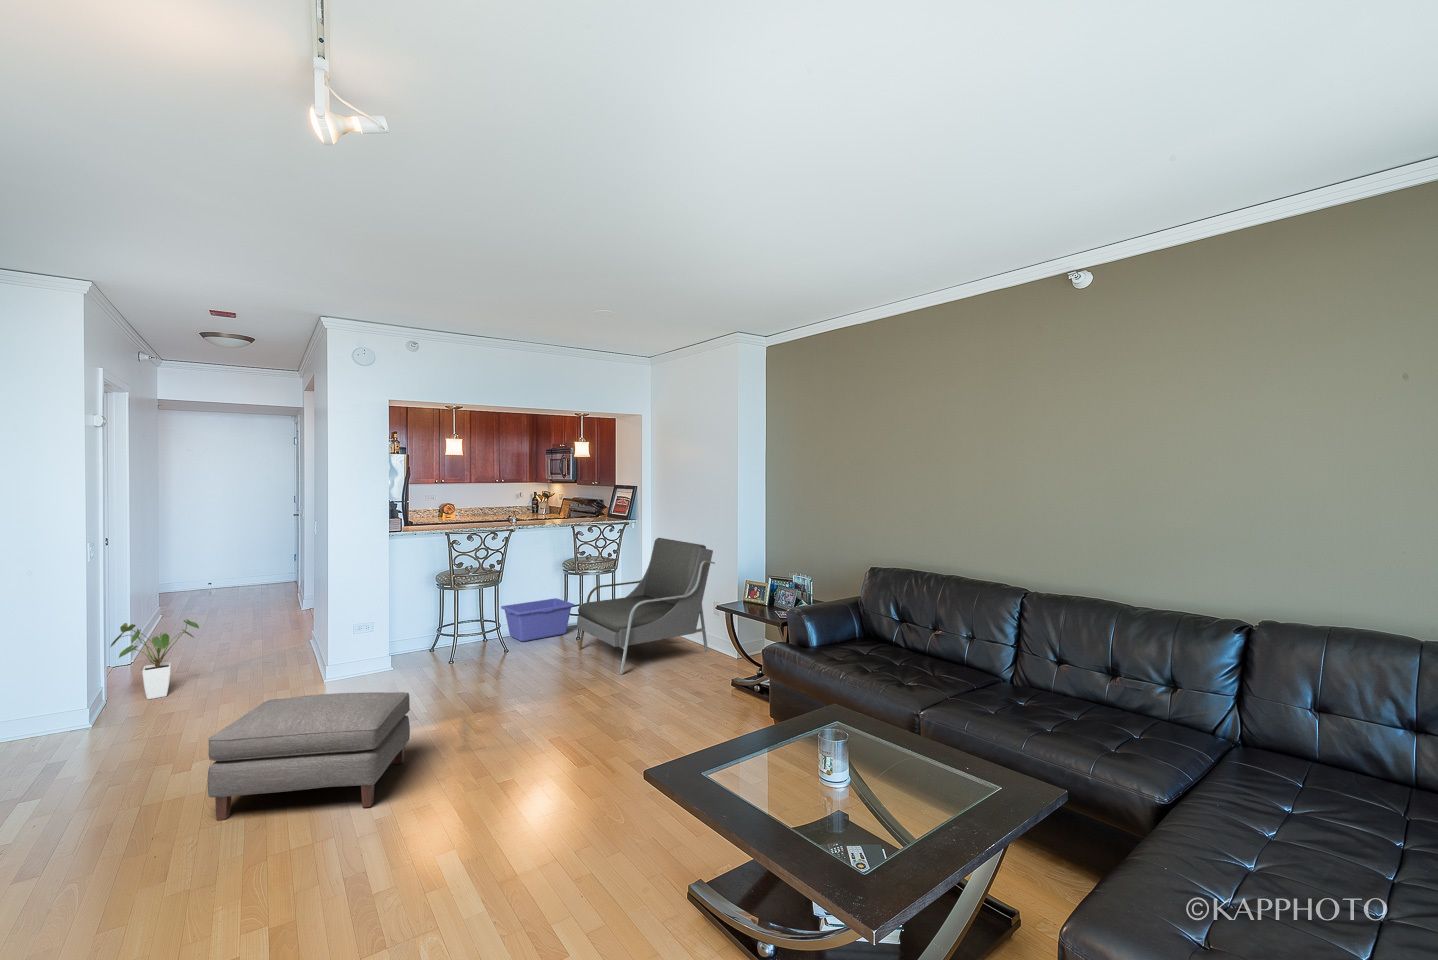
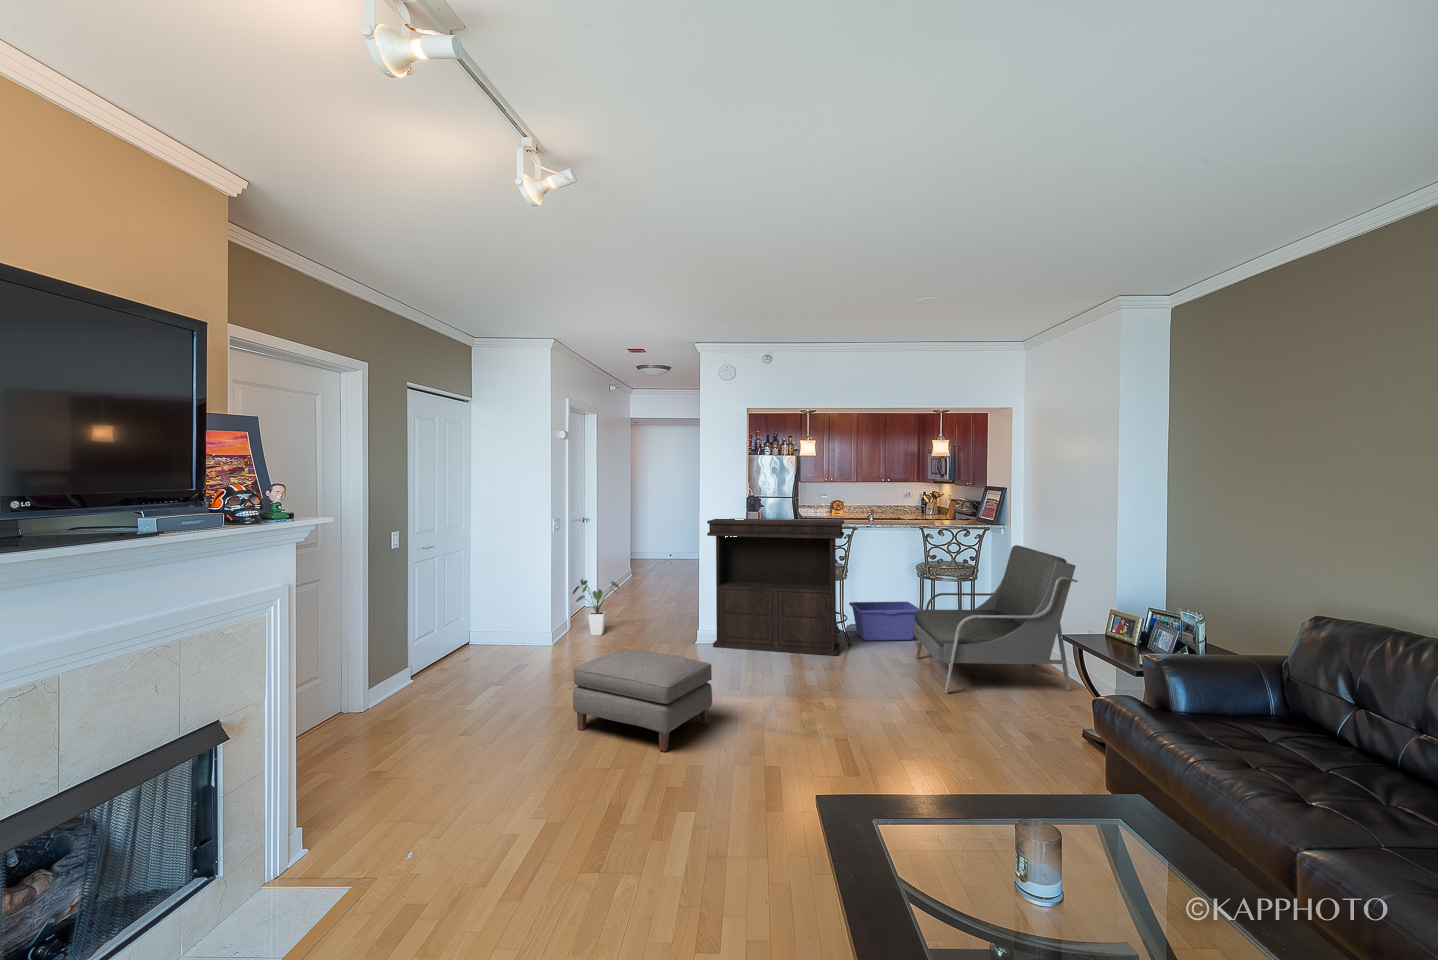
console table: none [345,523,509,679] -> present [707,519,844,655]

